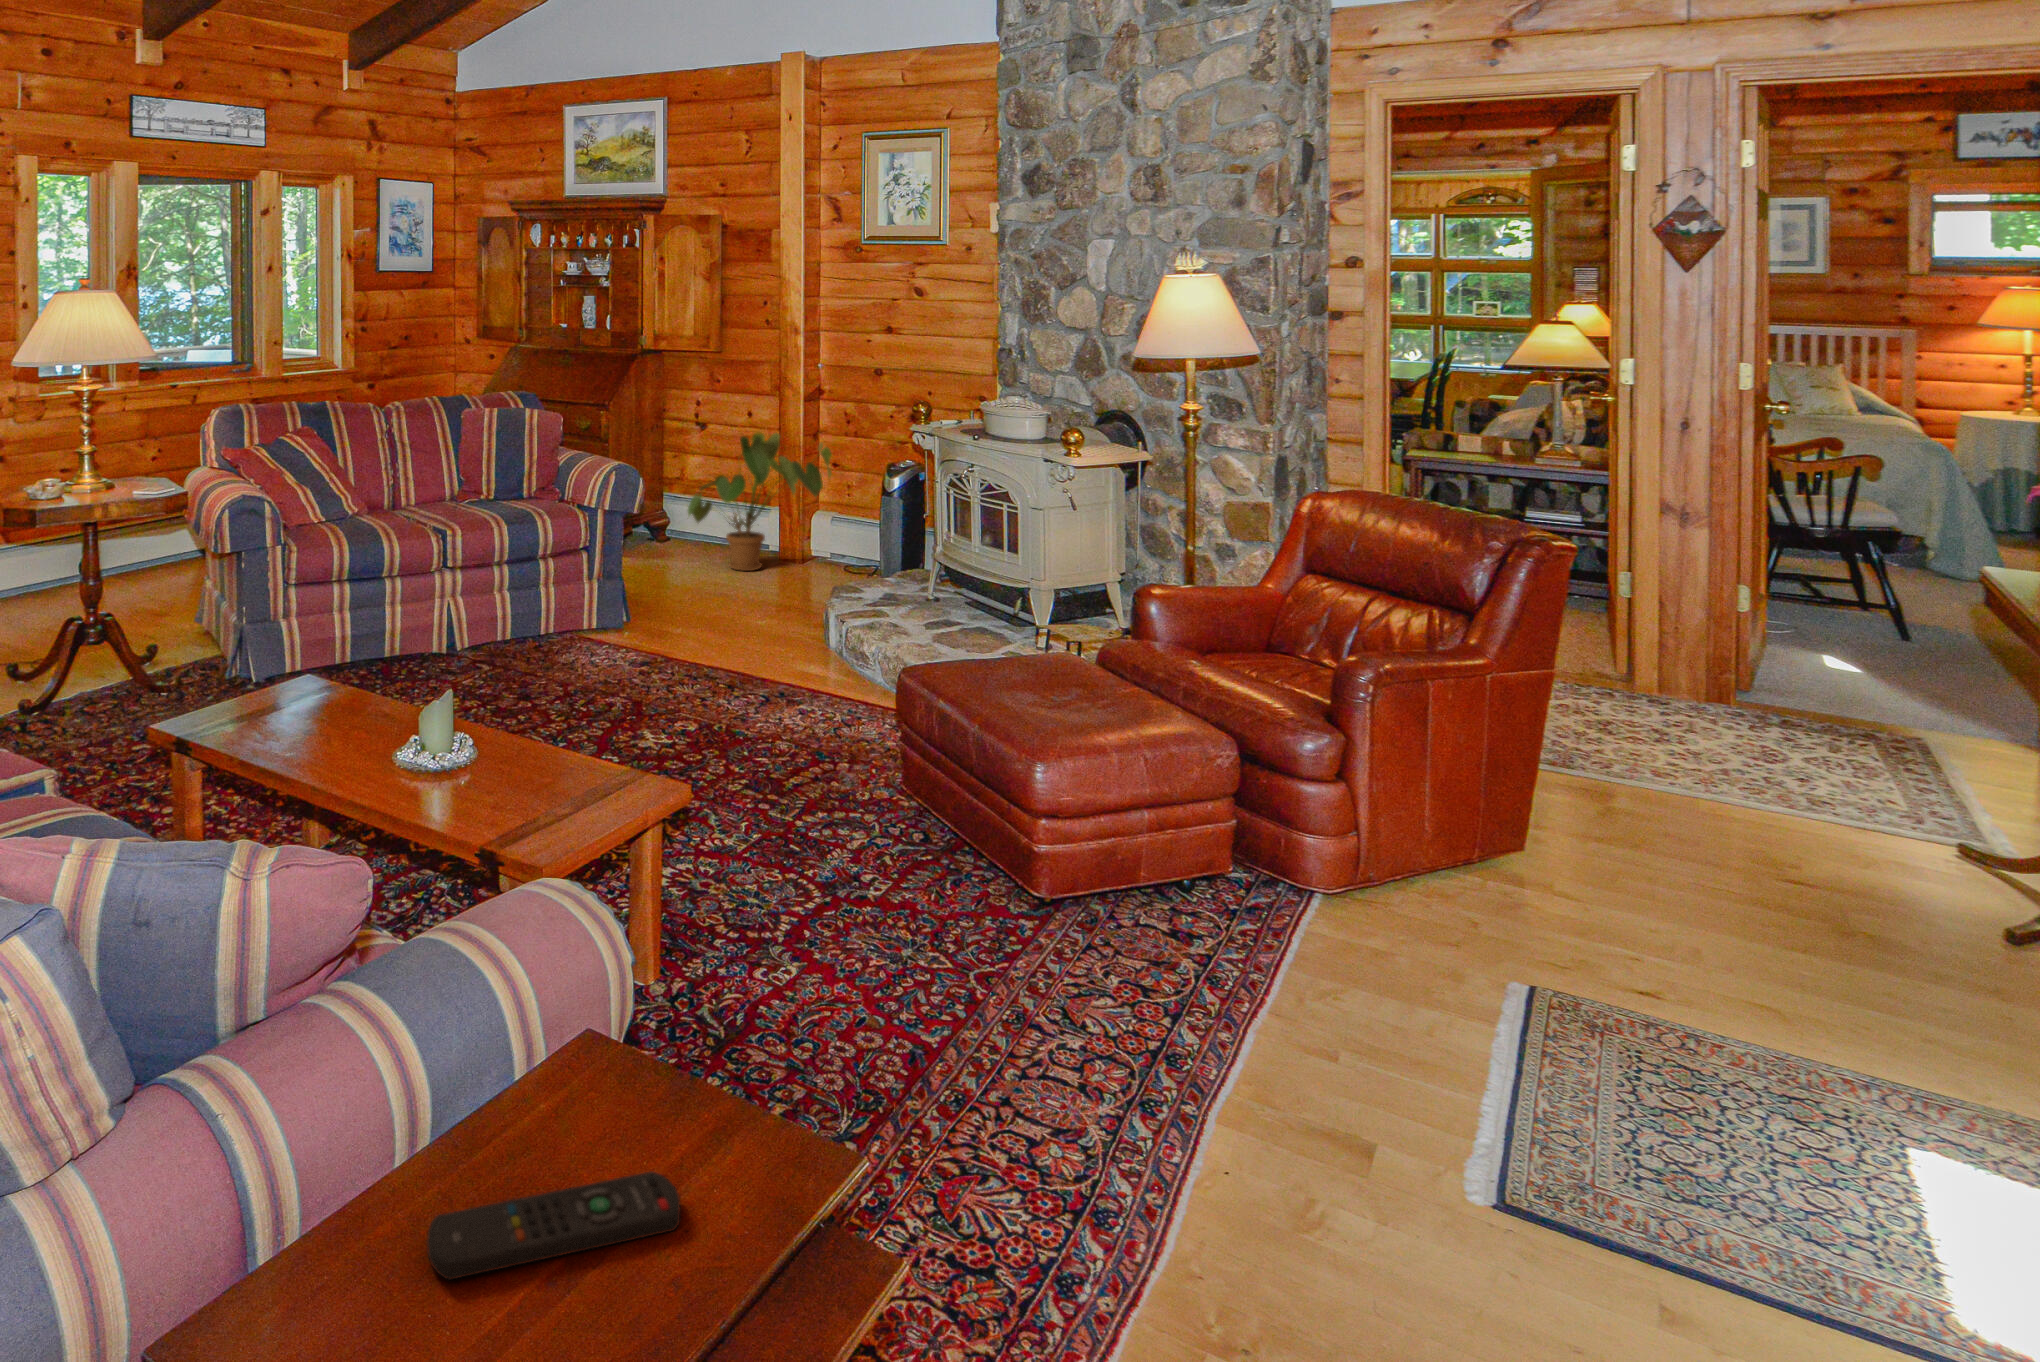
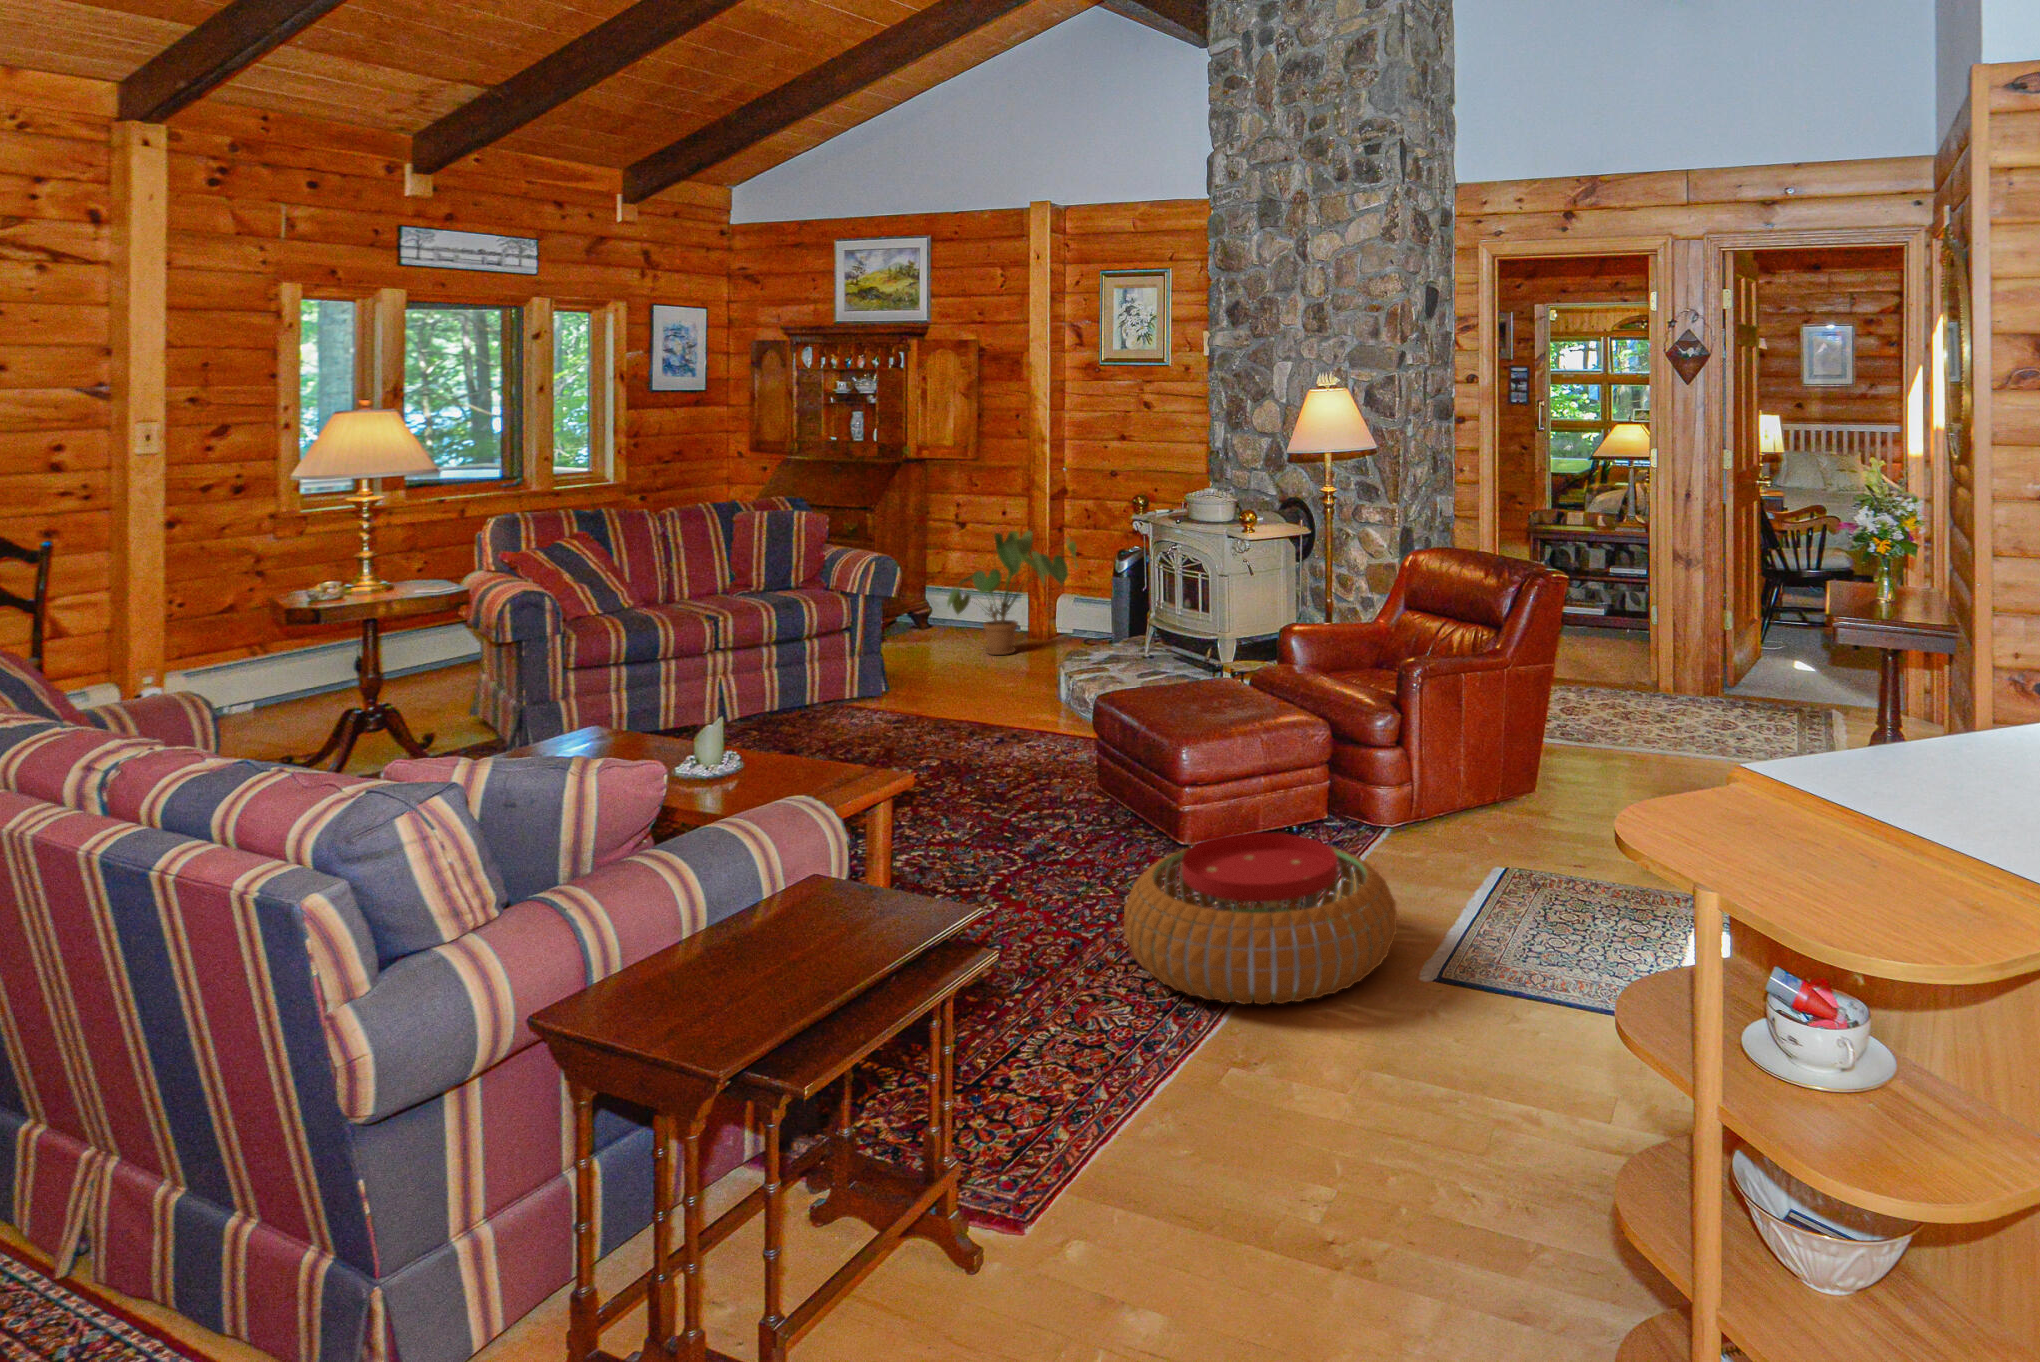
pouf: none [987,908,1418,1209] -> present [1124,833,1397,1005]
remote control: present [427,1171,680,1280] -> none [705,893,855,940]

